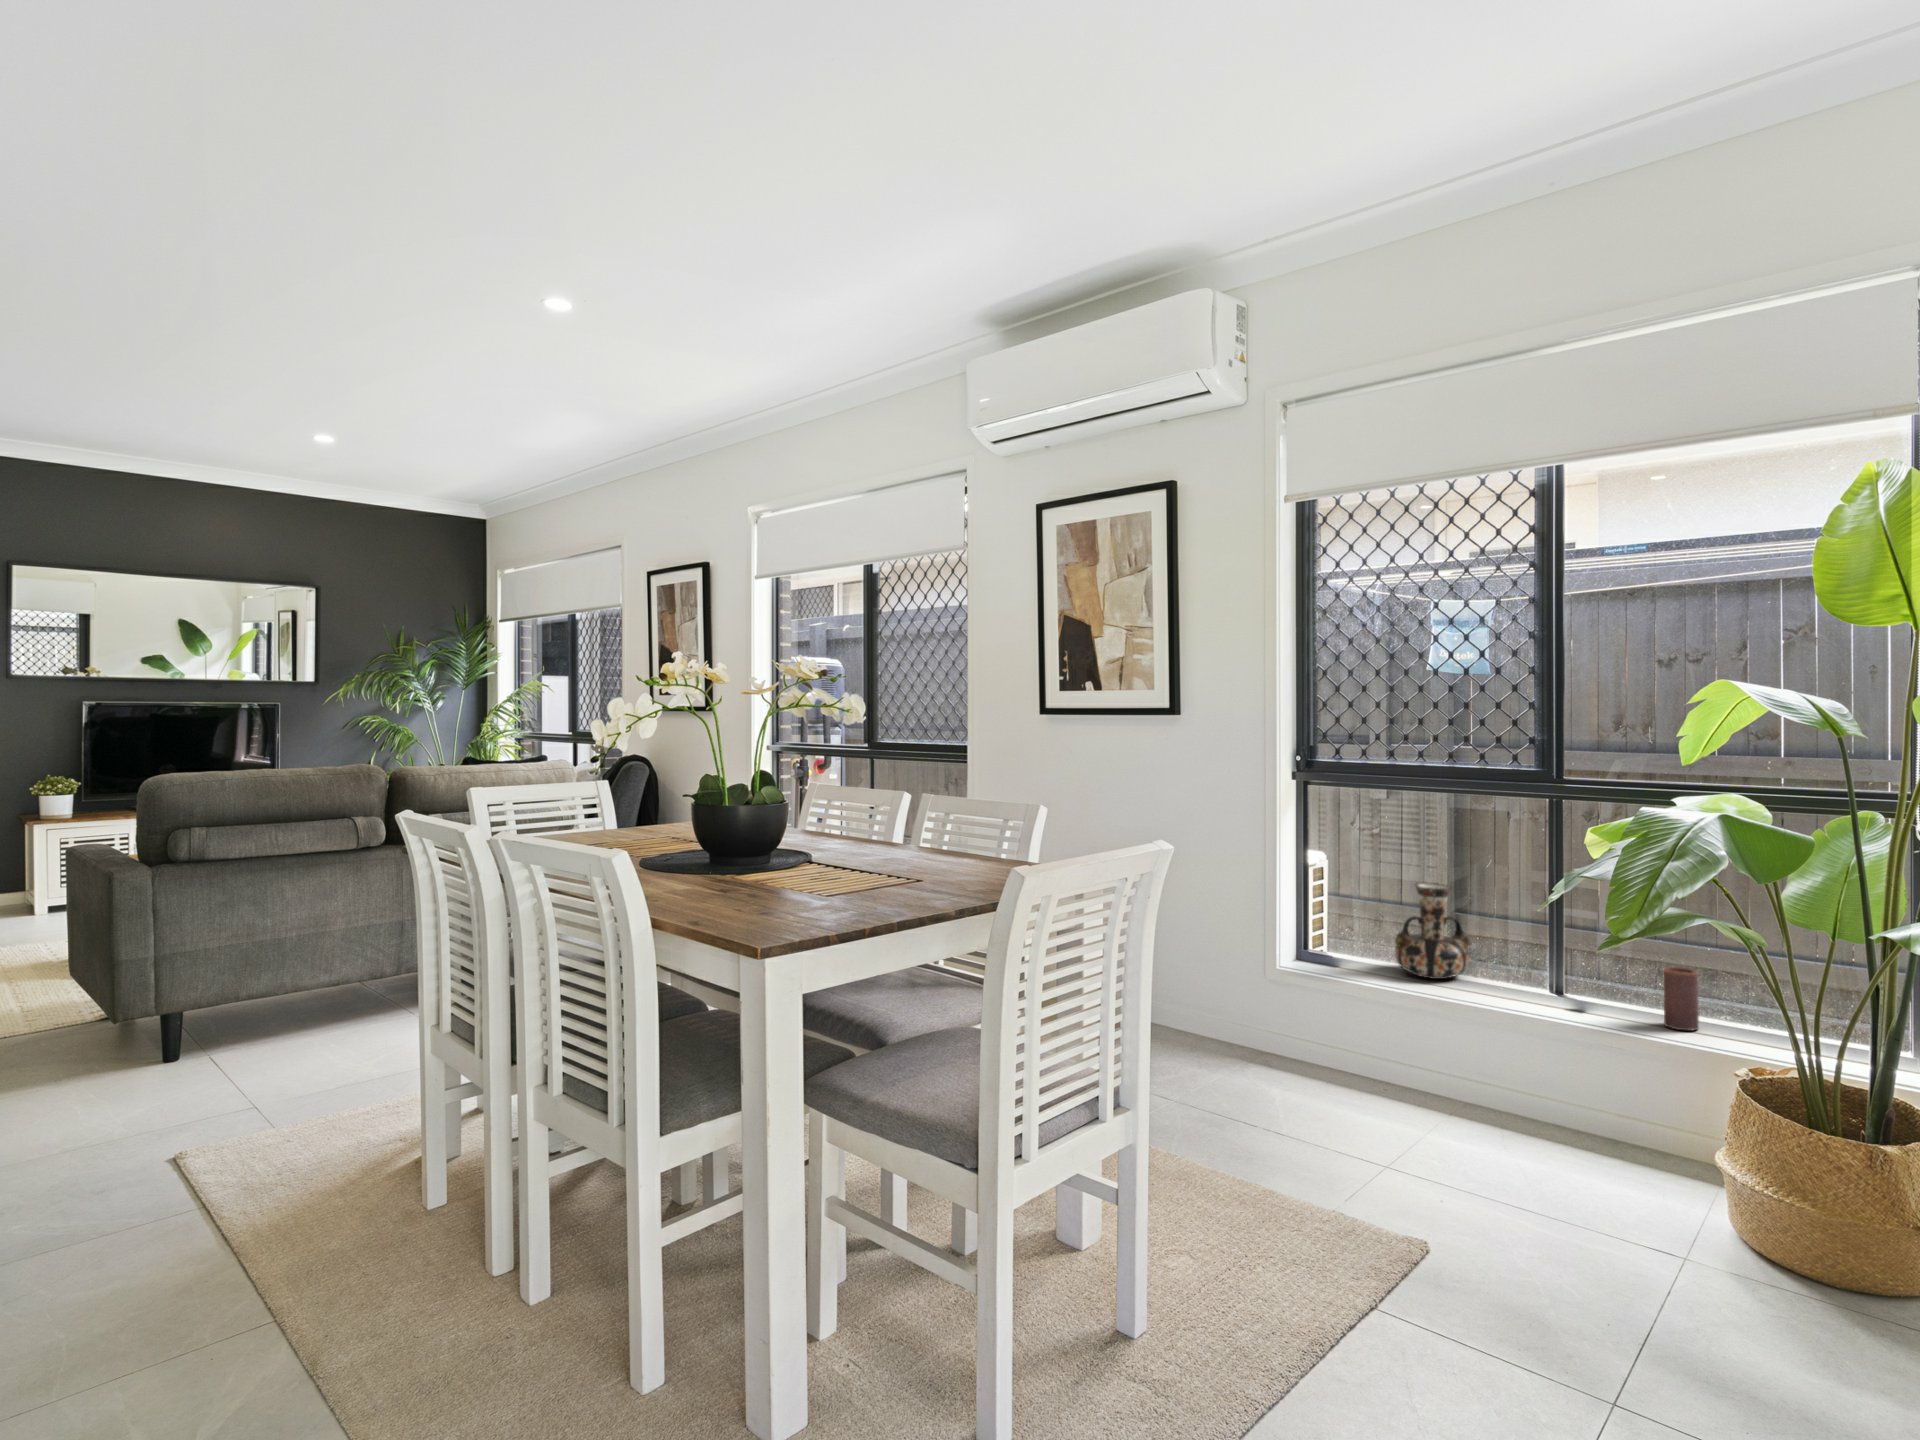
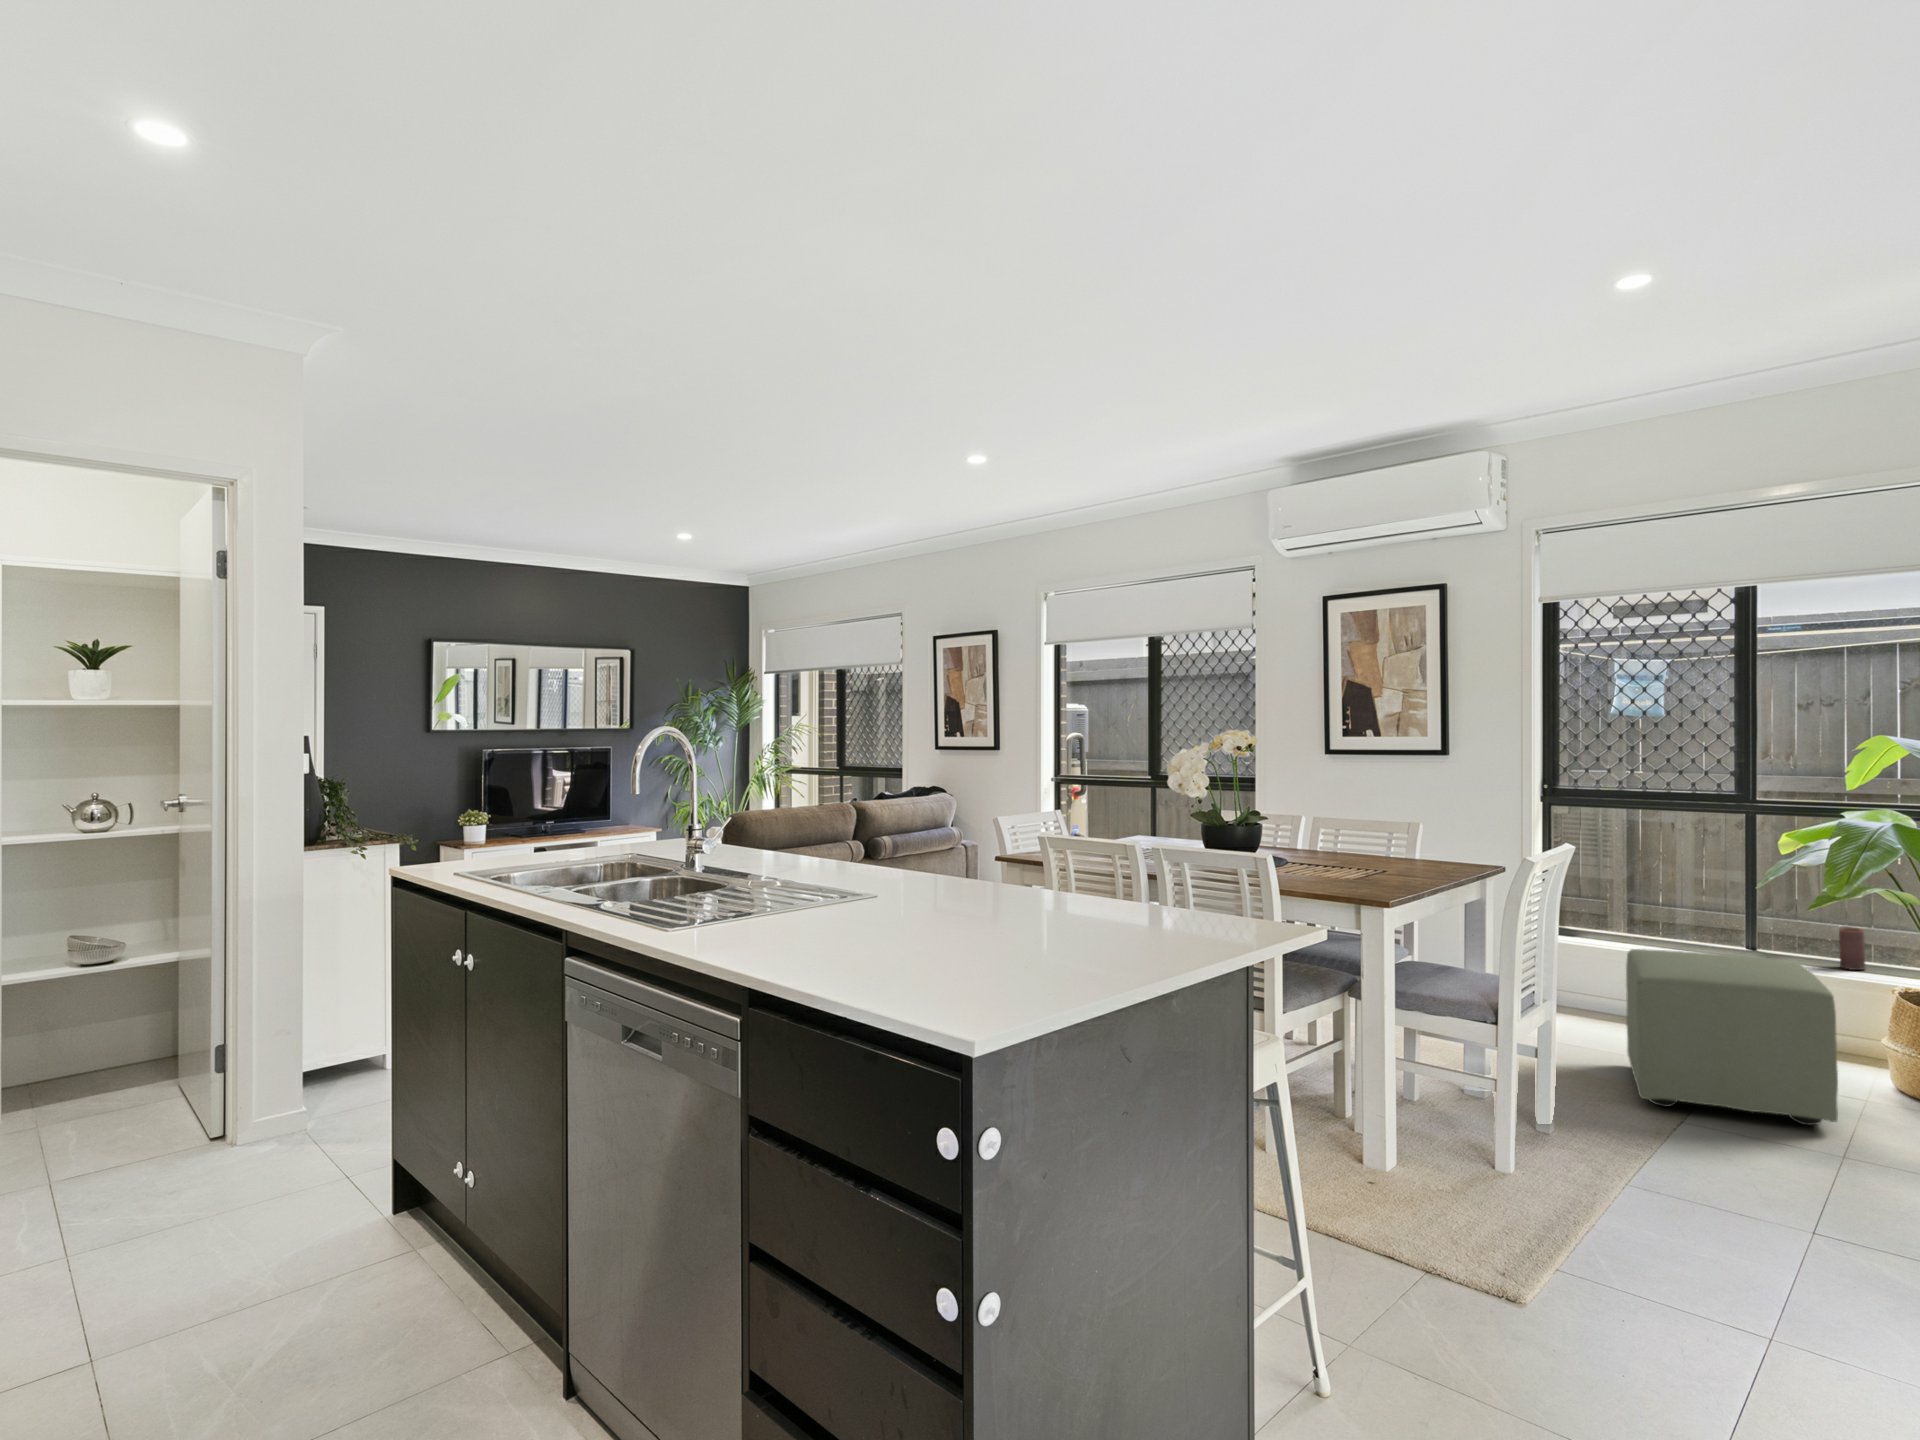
decorative vase: present [1395,883,1470,979] -> none [1626,875,1684,943]
ottoman: none [1298,1003,1593,1318] -> present [1626,949,1838,1125]

